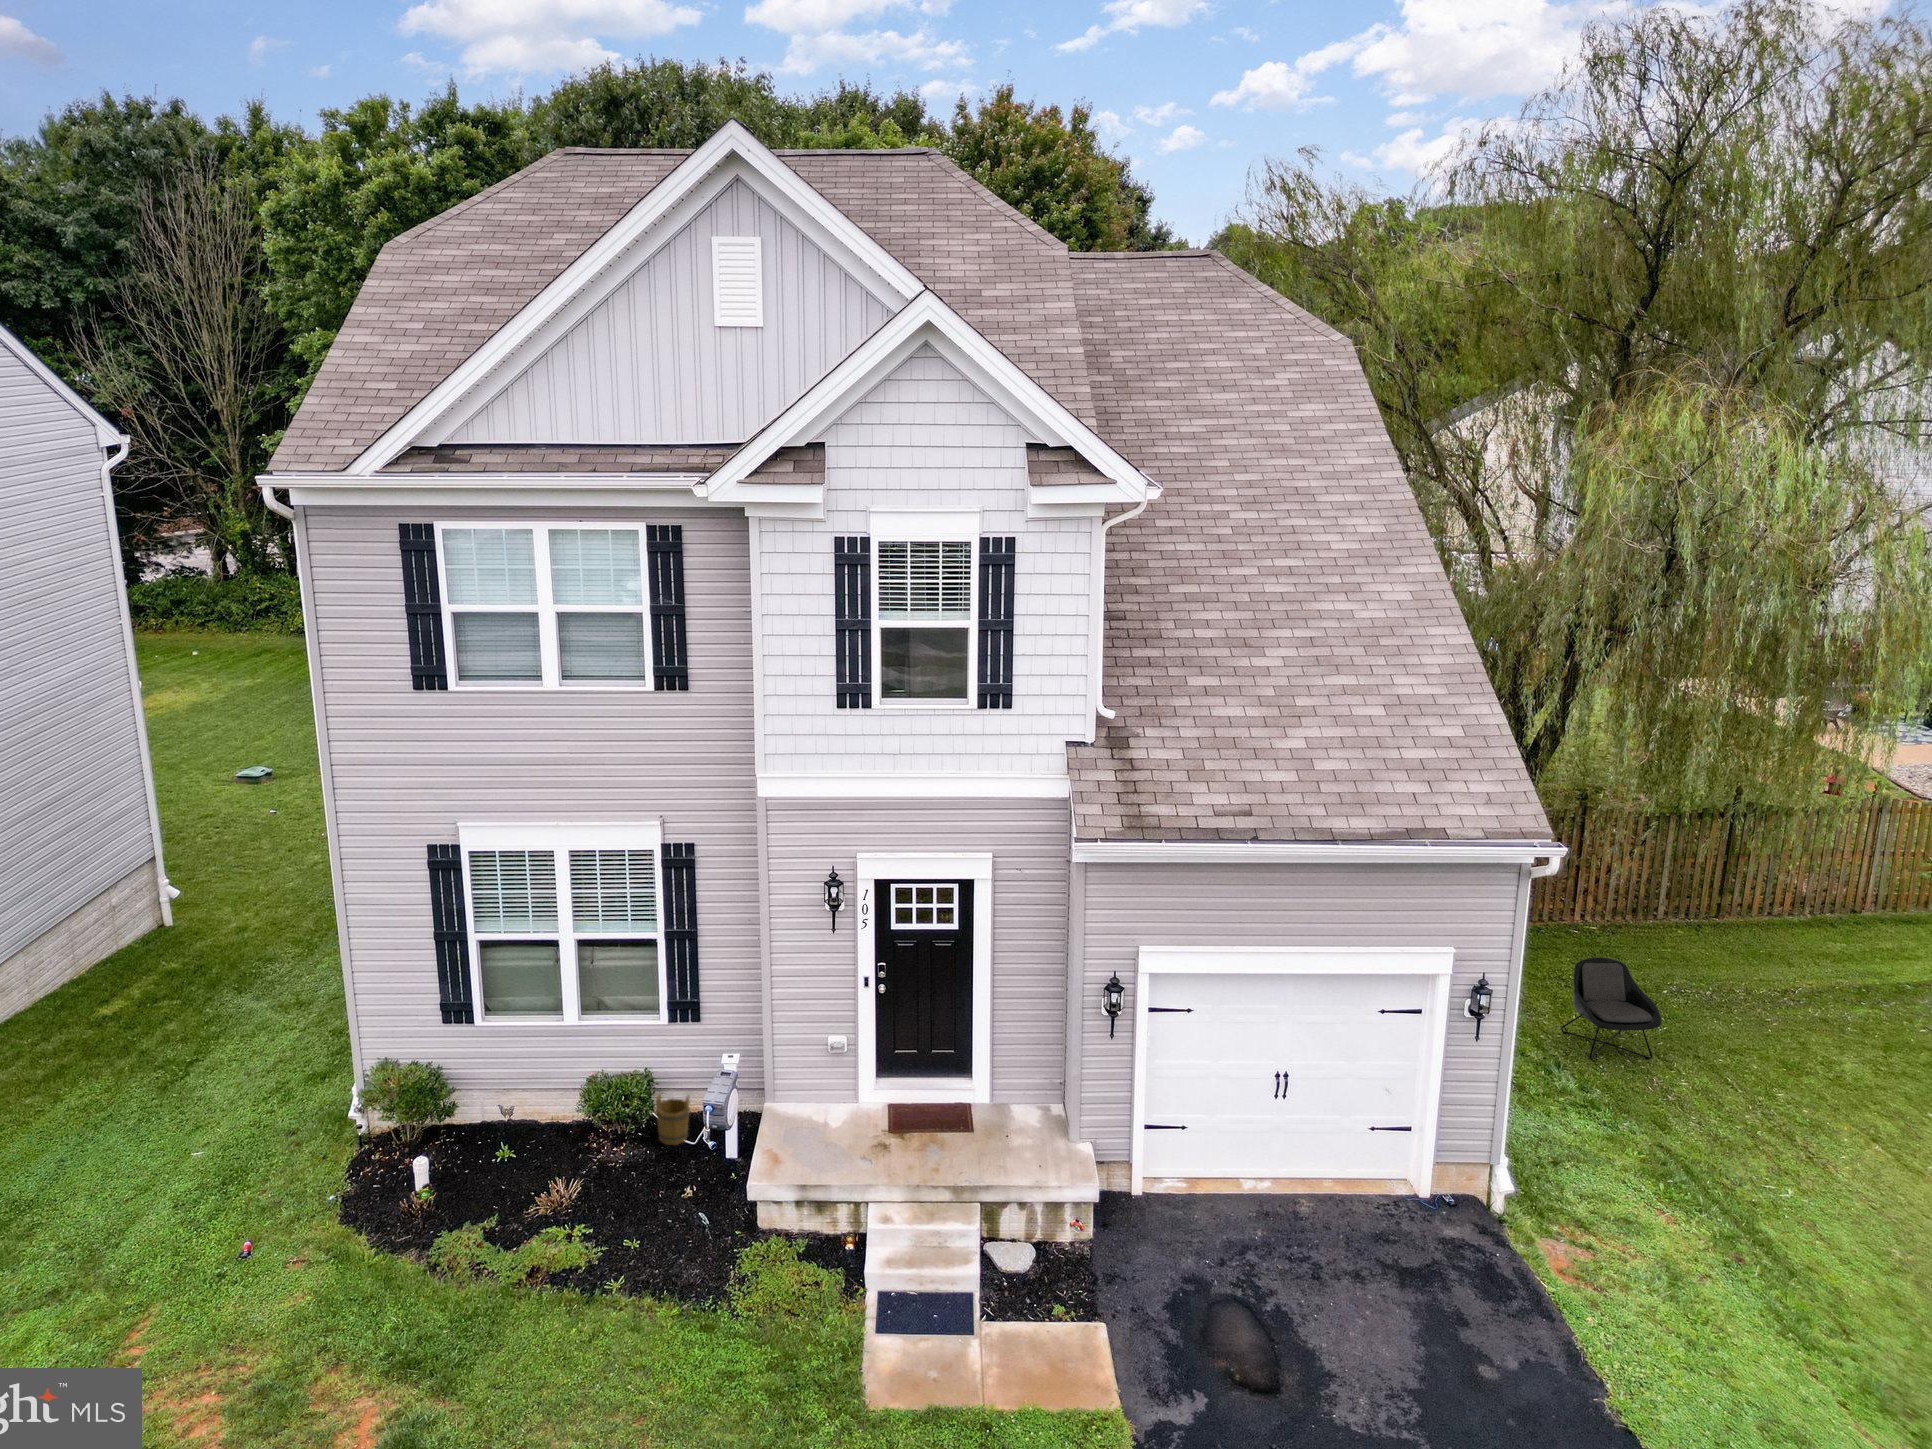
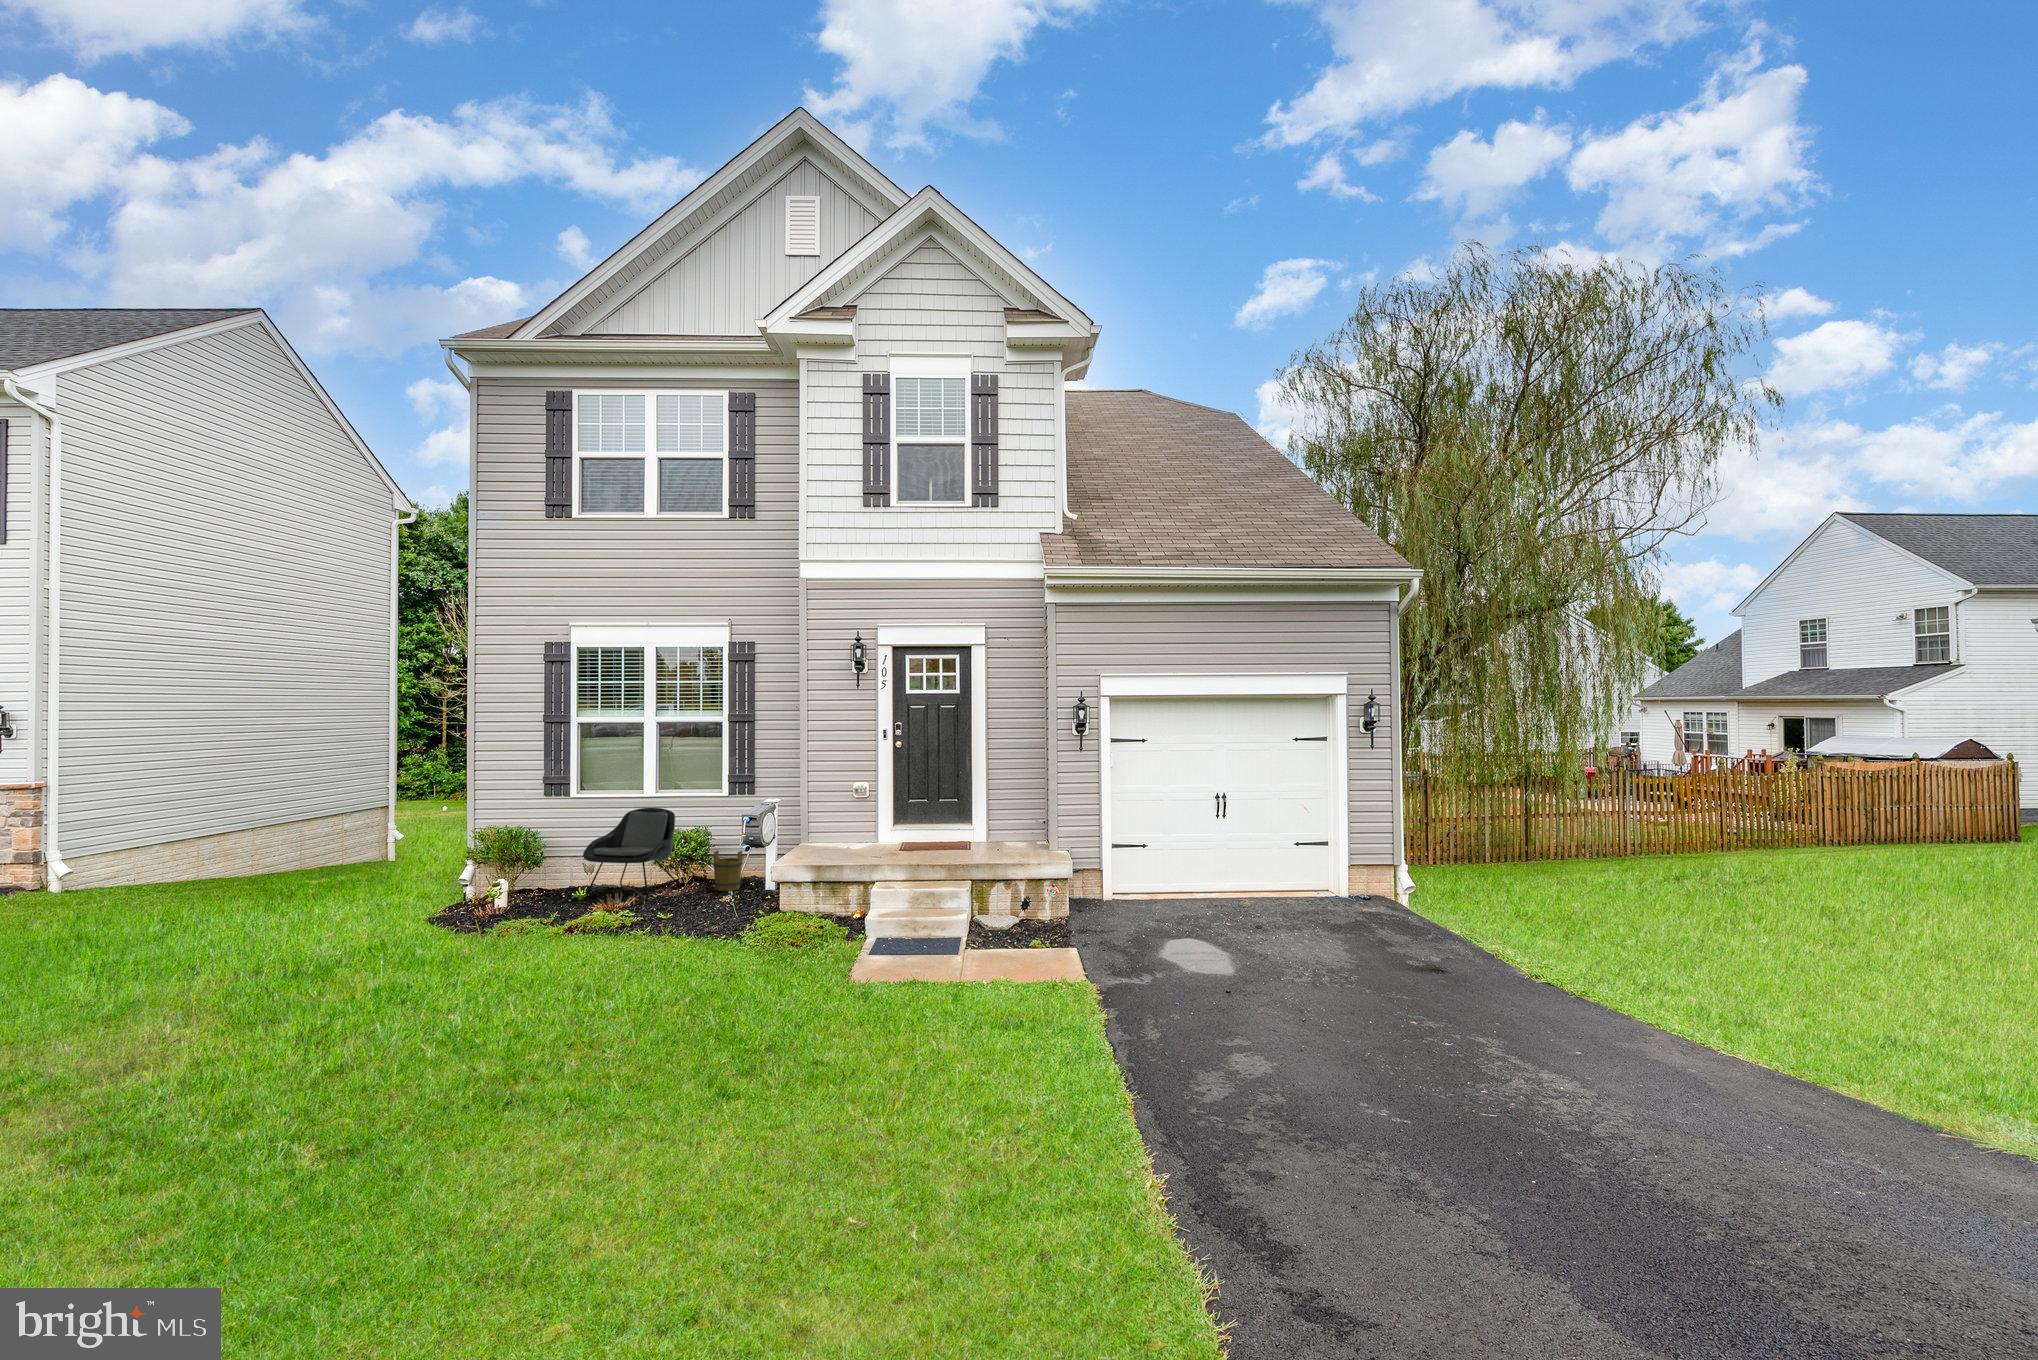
lounge chair: present [1561,957,1662,1059] -> present [583,808,679,901]

